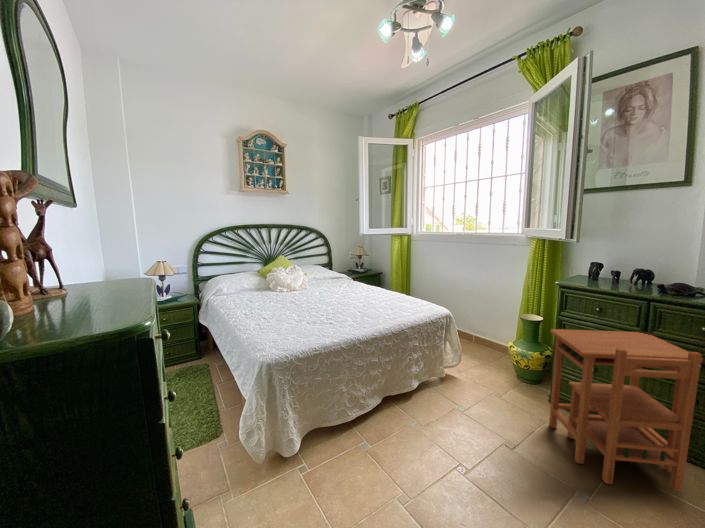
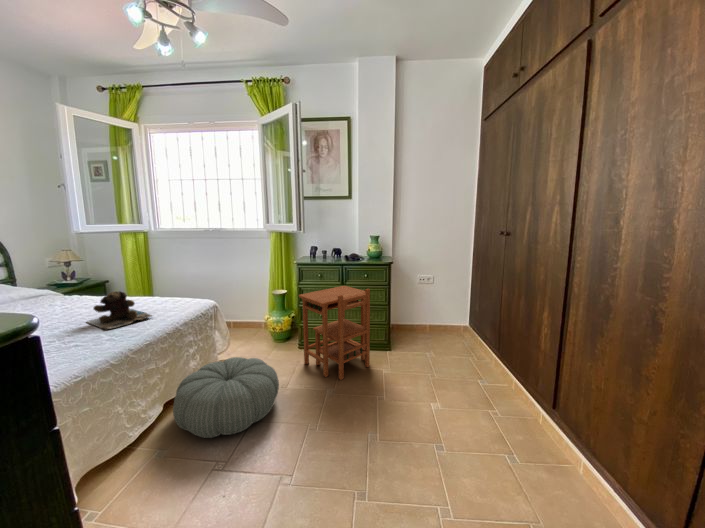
teddy bear: none [345,286,387,318] -> present [87,291,152,329]
pouf: none [382,377,496,471] -> present [173,357,279,438]

